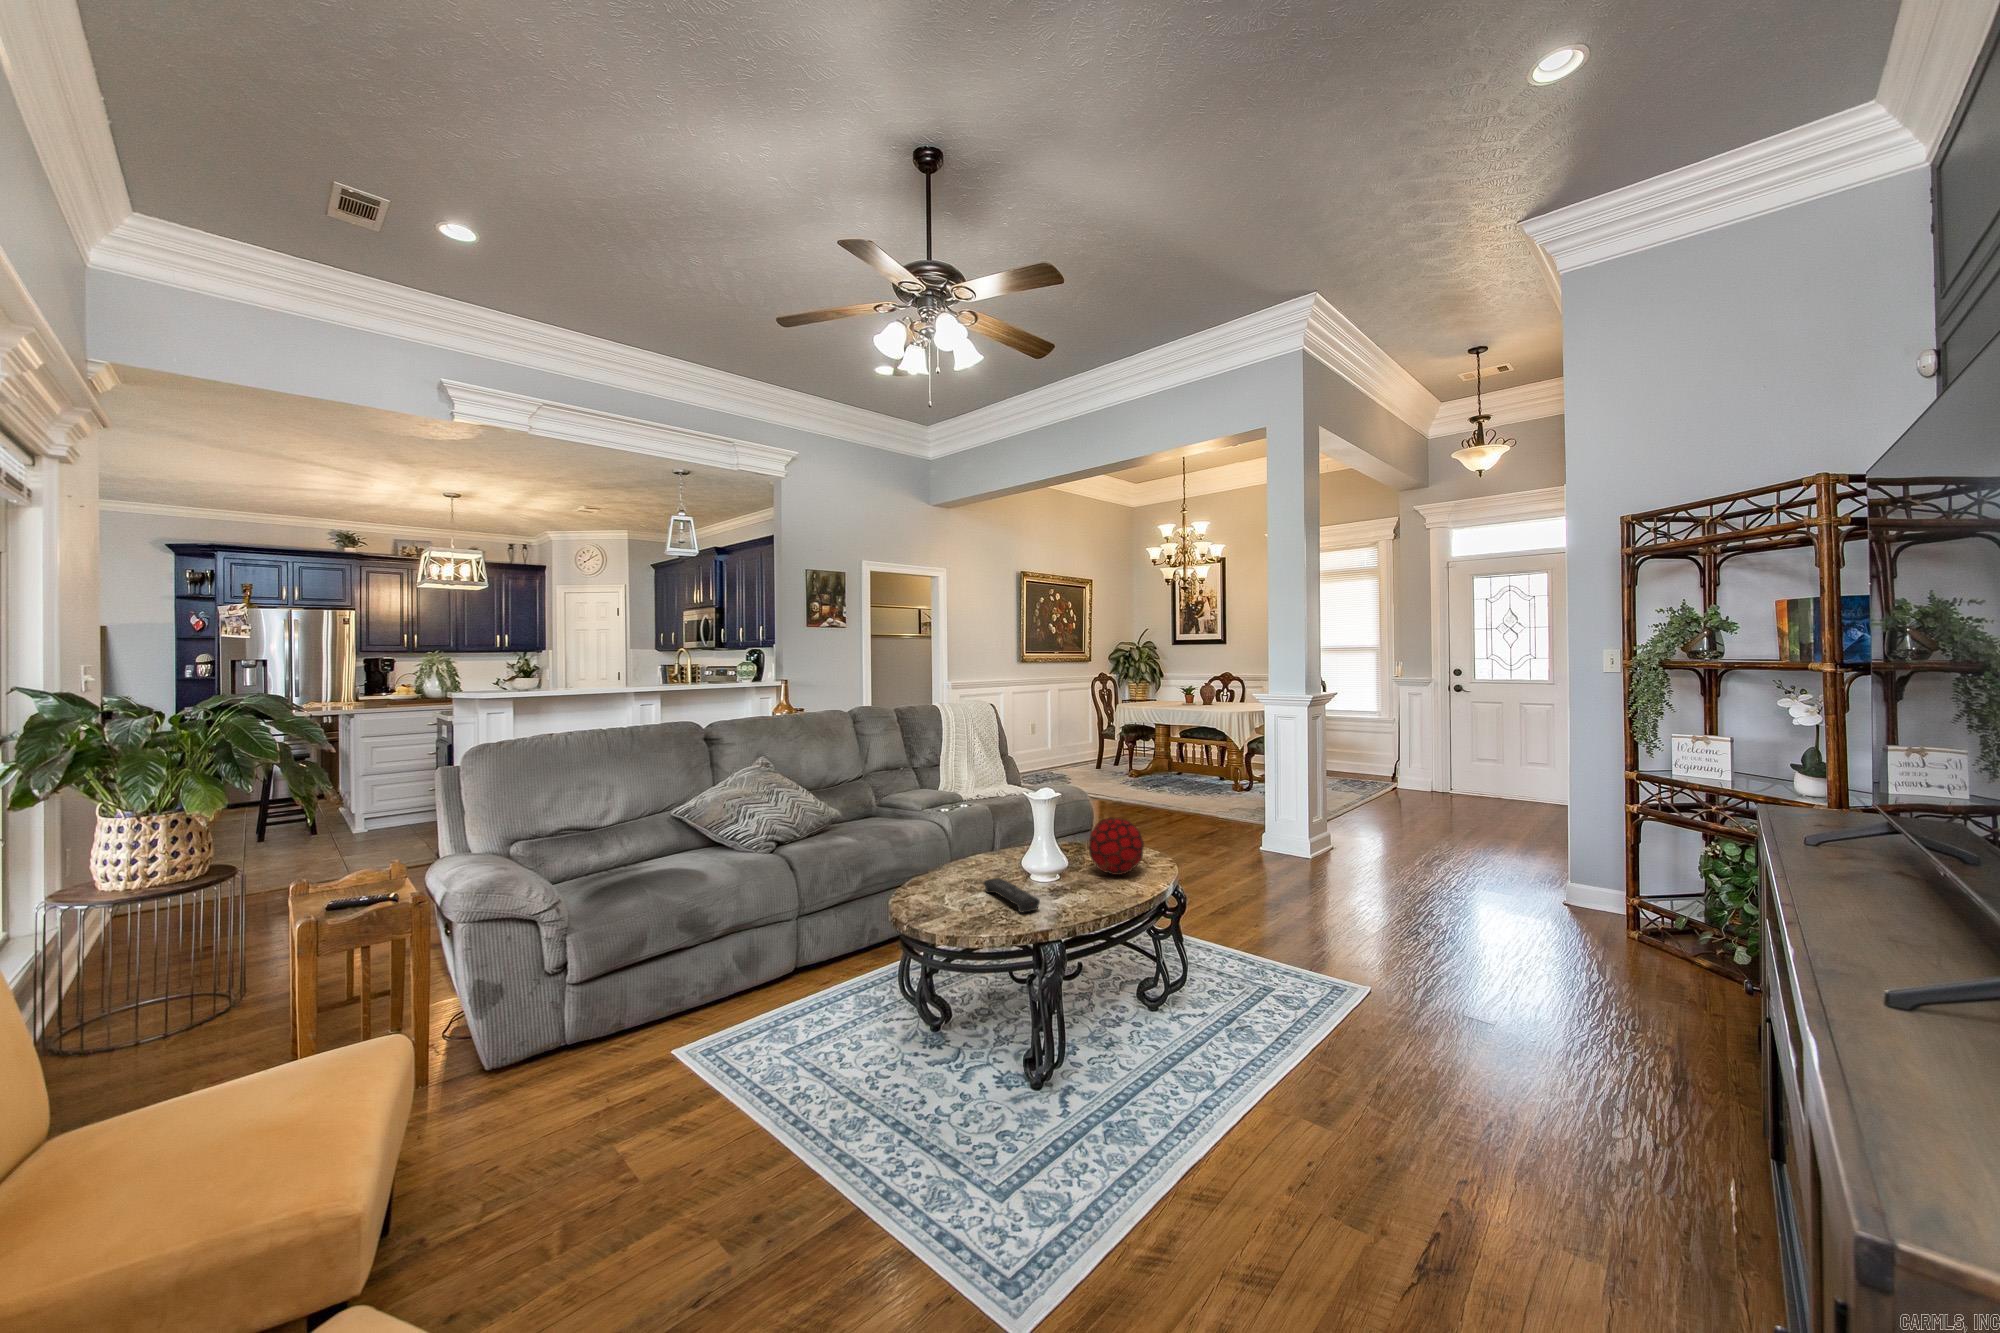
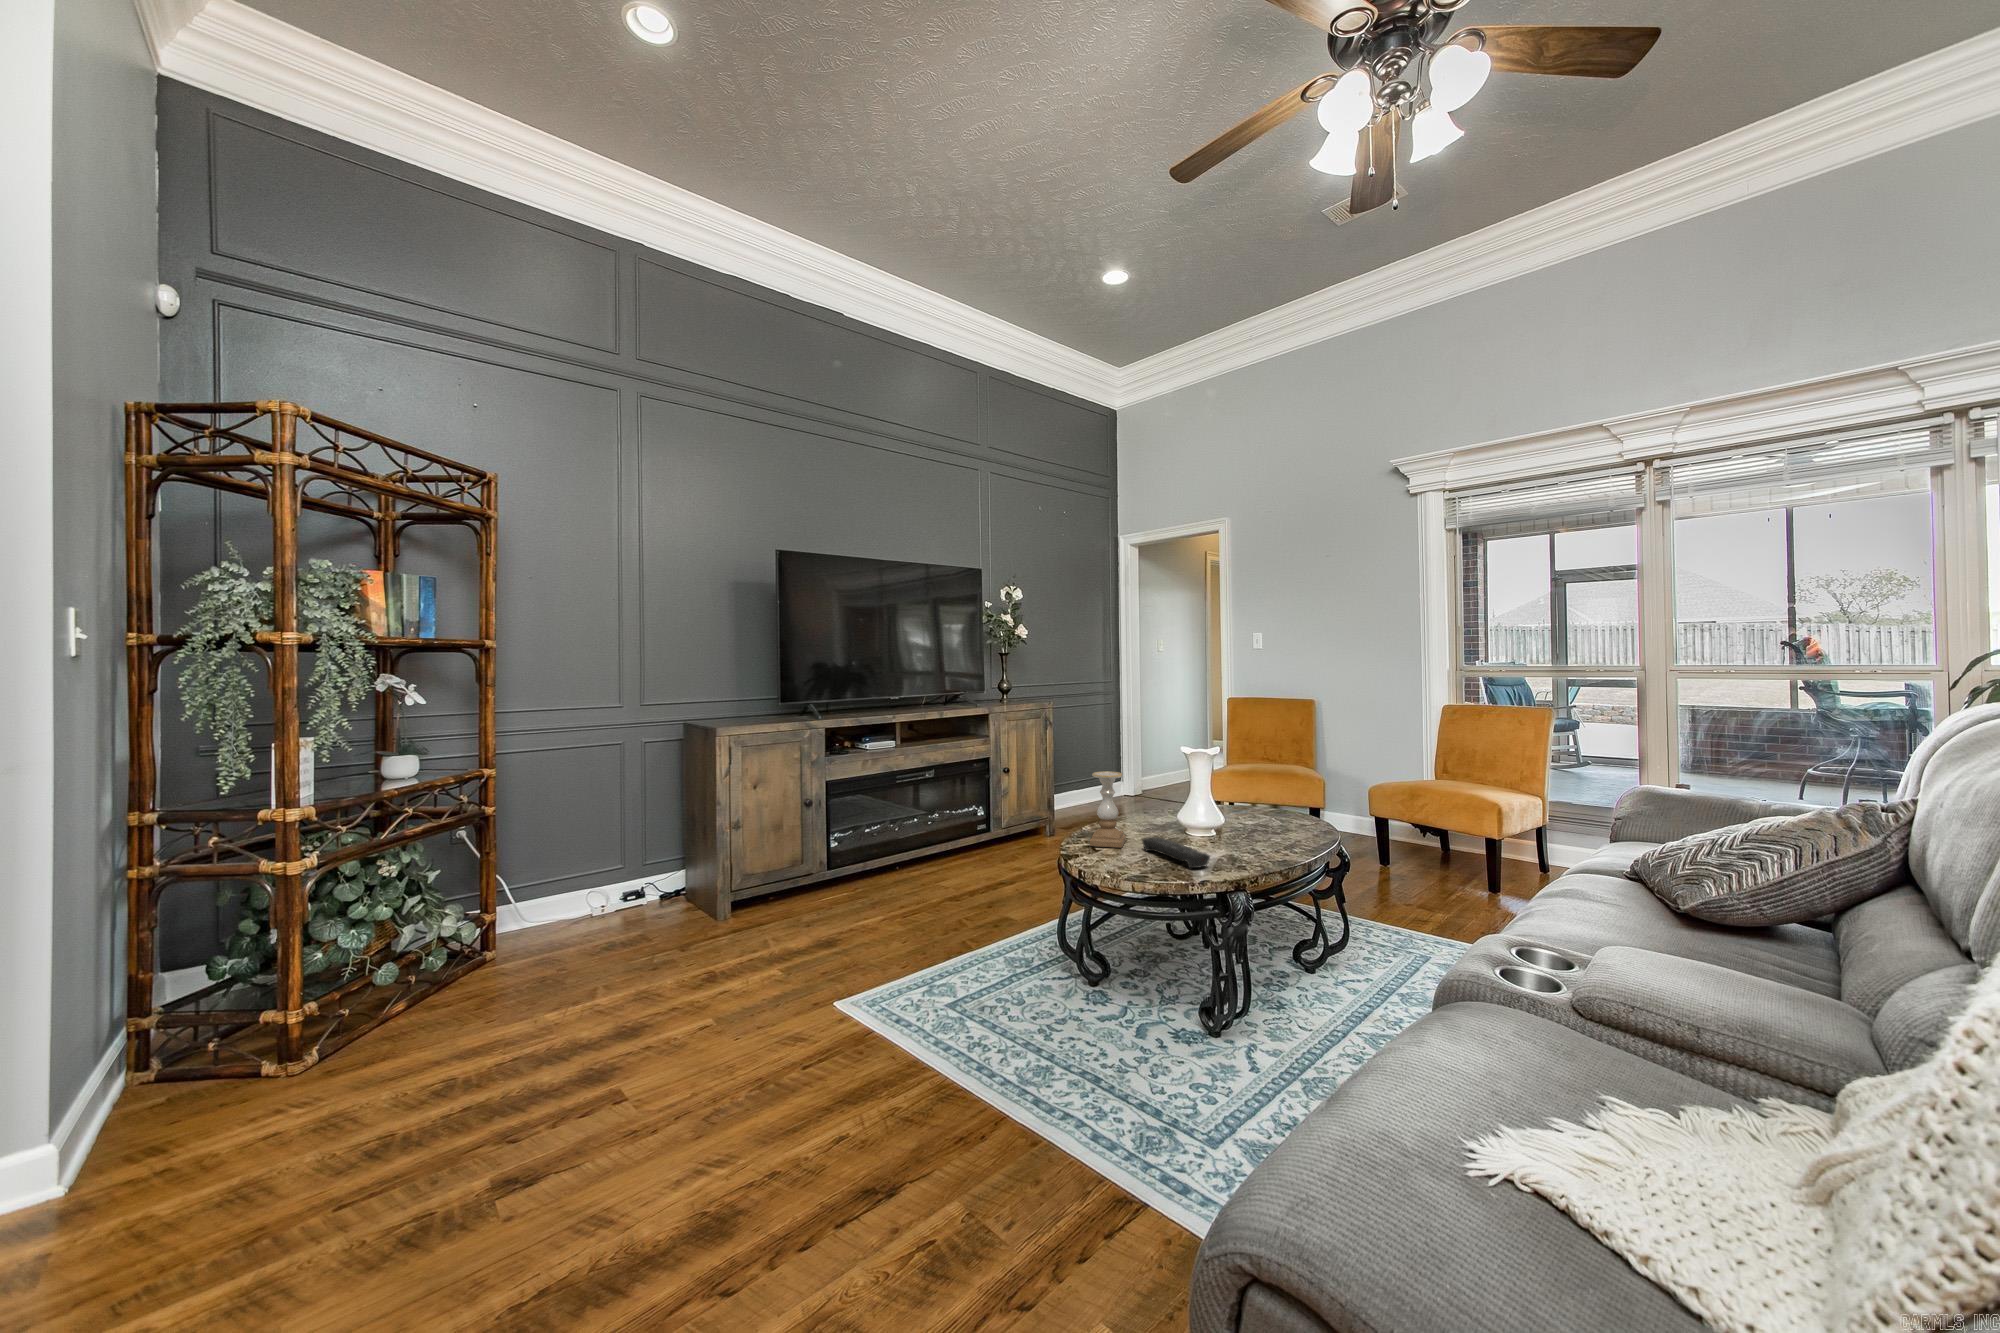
candle holder: none [935,812,973,889] -> present [1090,771,1126,848]
decorative orb: present [1088,818,1144,875] -> none [1242,779,1303,837]

